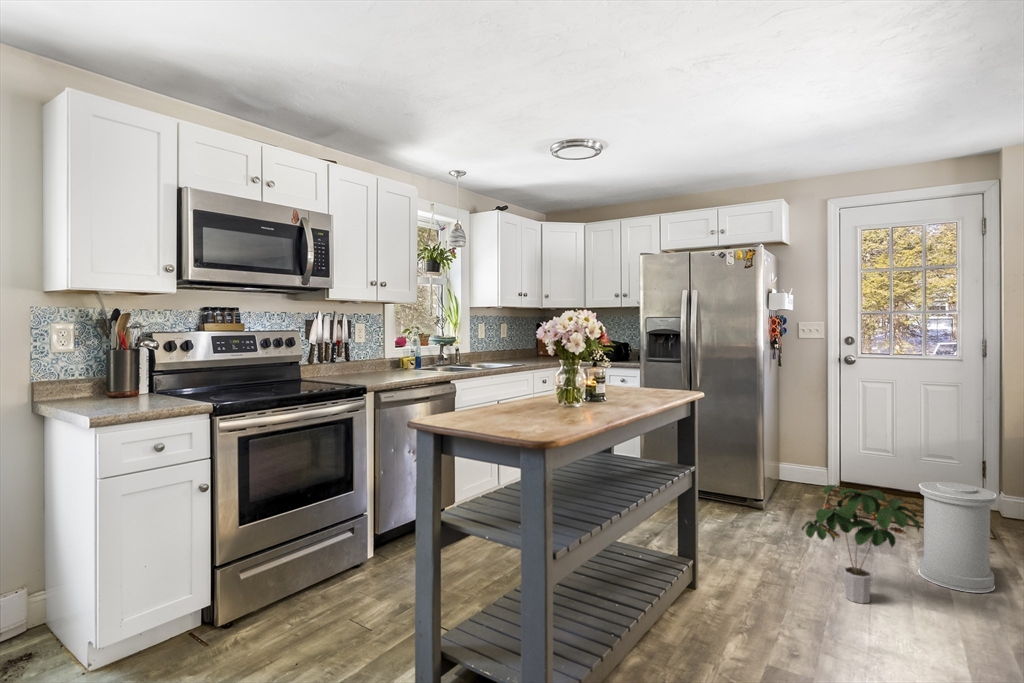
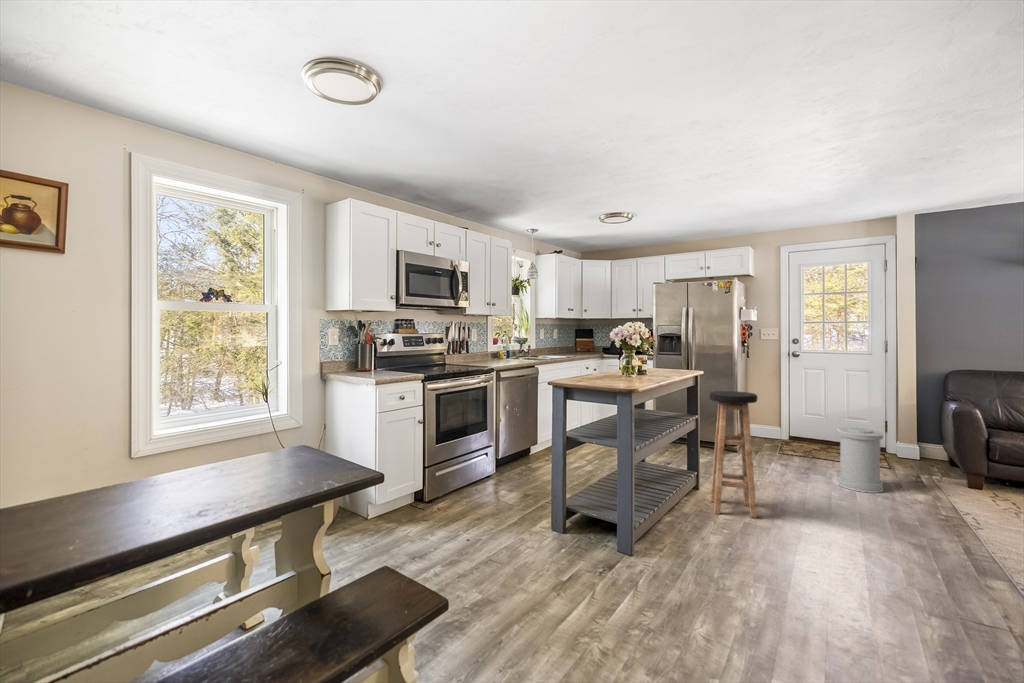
bar stool: none [708,429,789,657] -> present [709,391,757,518]
potted plant: present [802,484,920,603] -> none [764,426,835,497]

